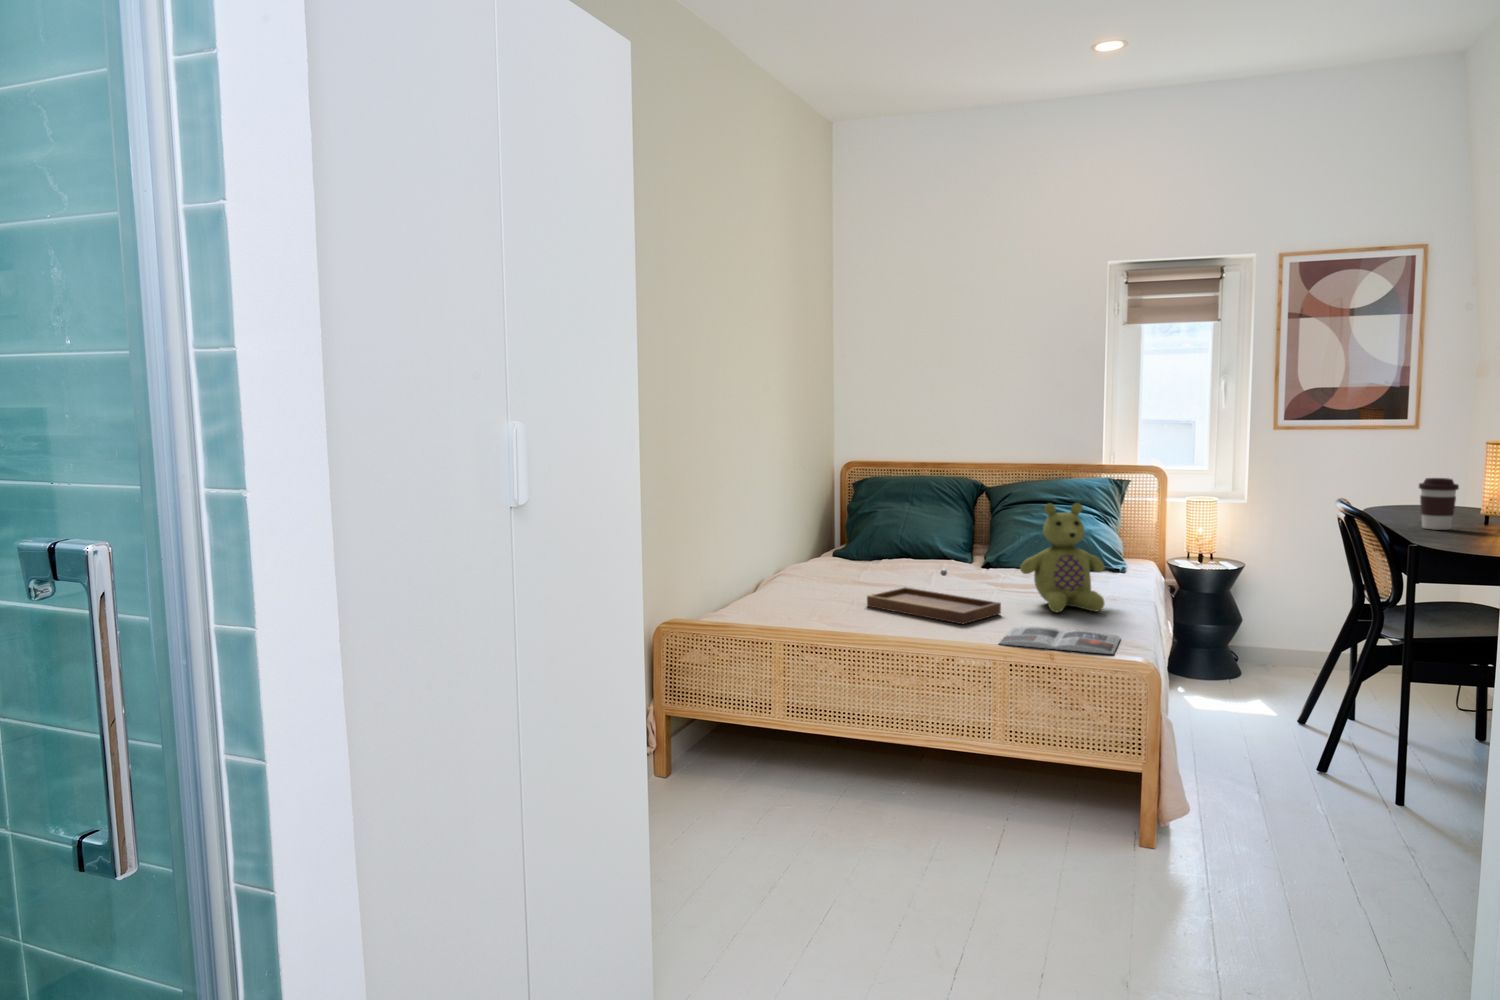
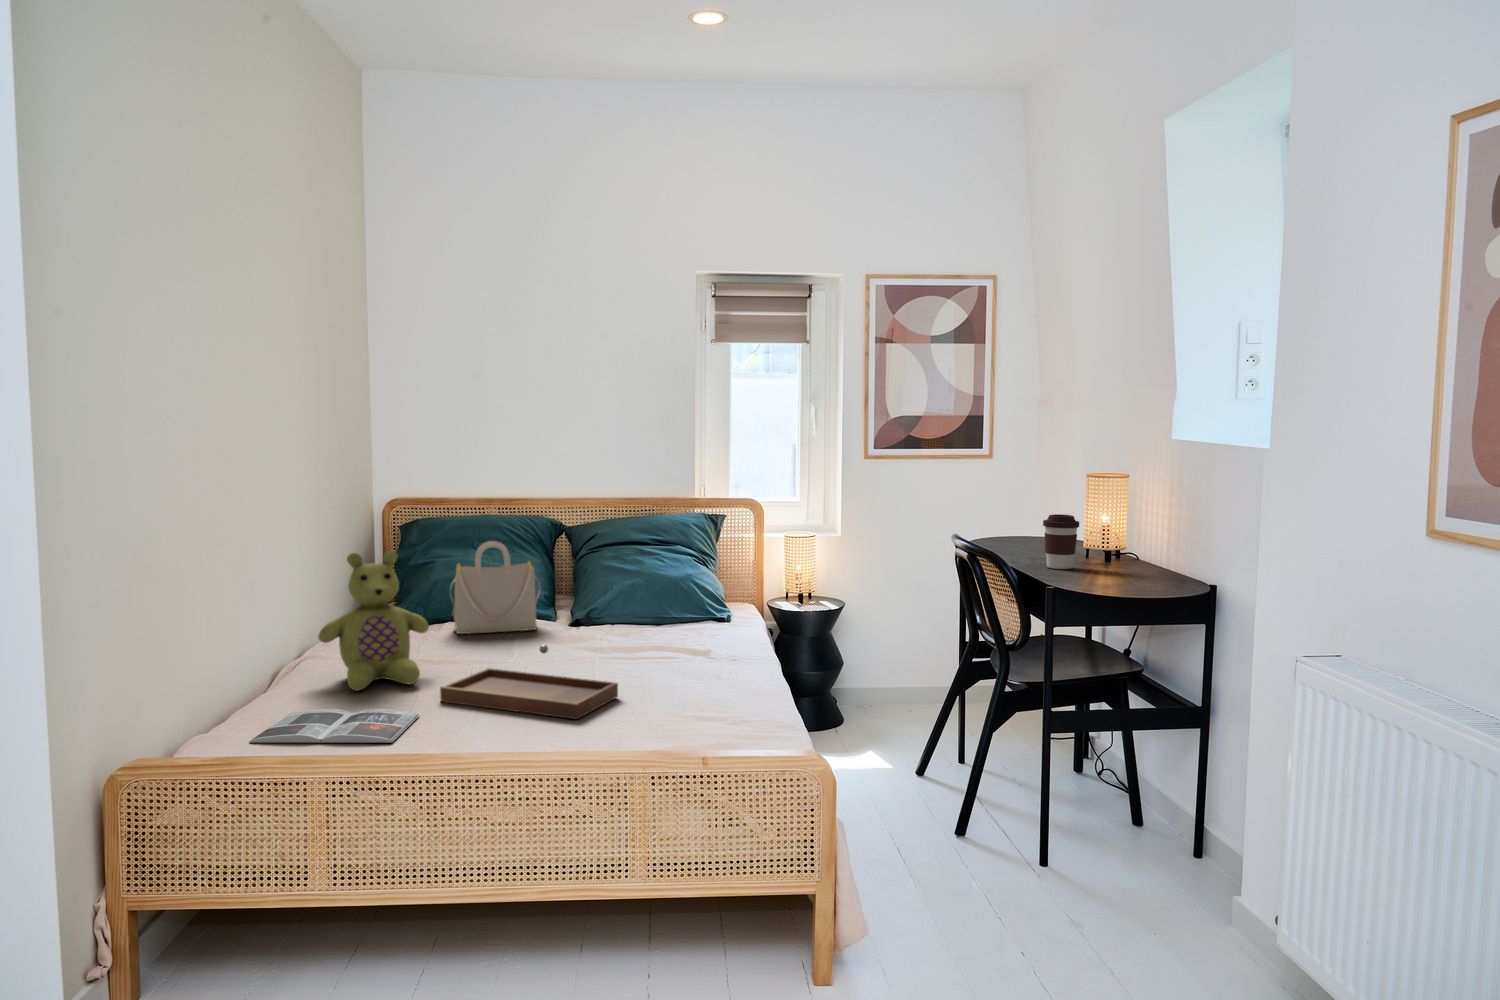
handbag: none [885,495,957,568] -> present [450,541,541,634]
stuffed bear: present [1020,503,1104,612] -> present [318,551,429,691]
magazine: present [999,626,1120,654] -> present [249,709,420,743]

